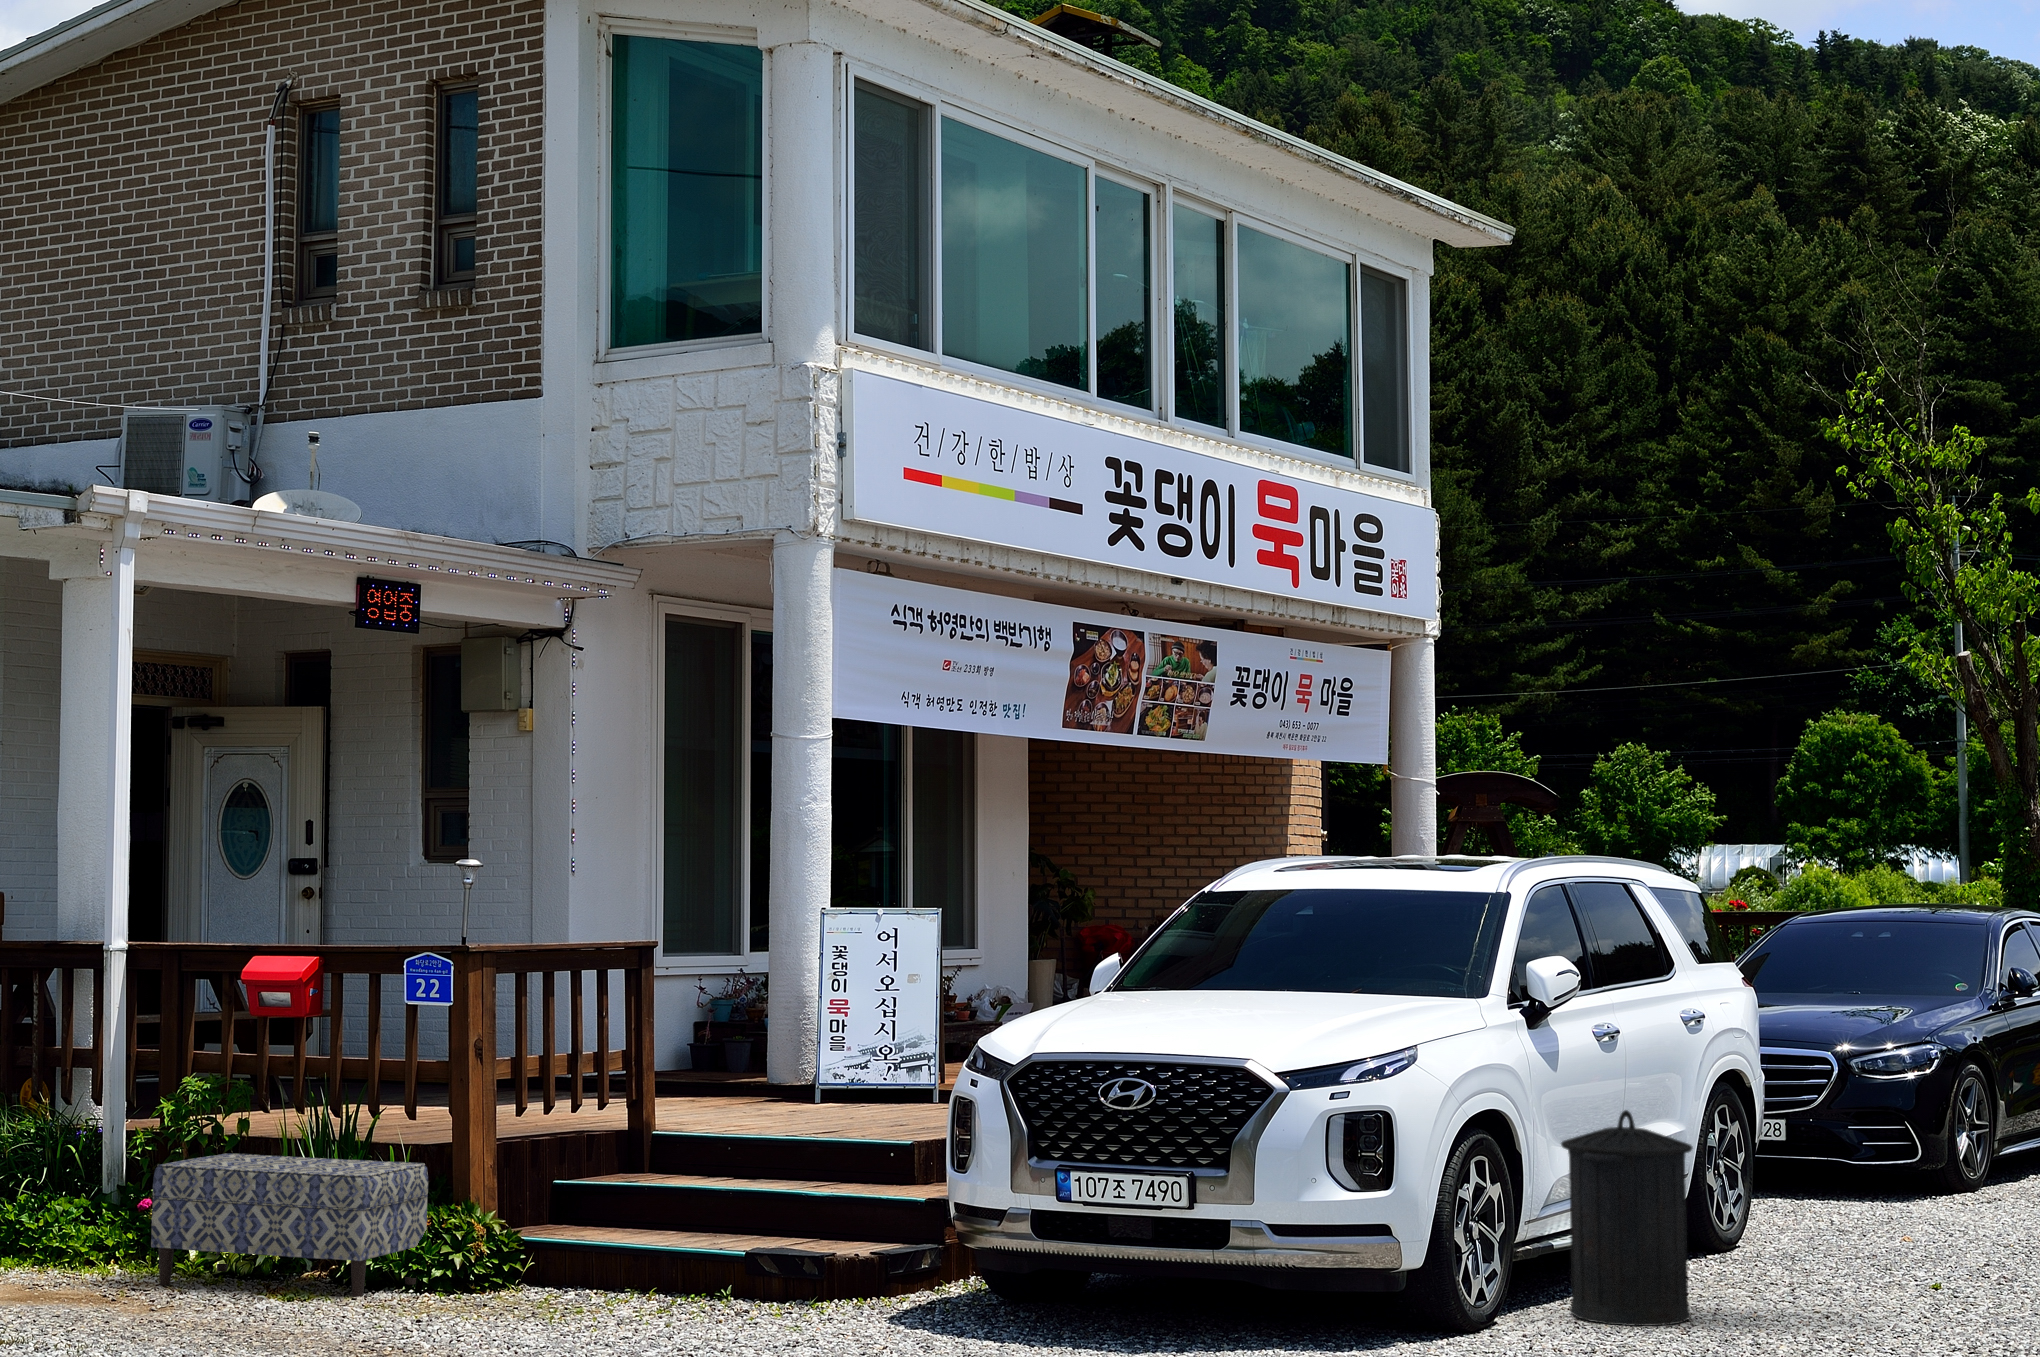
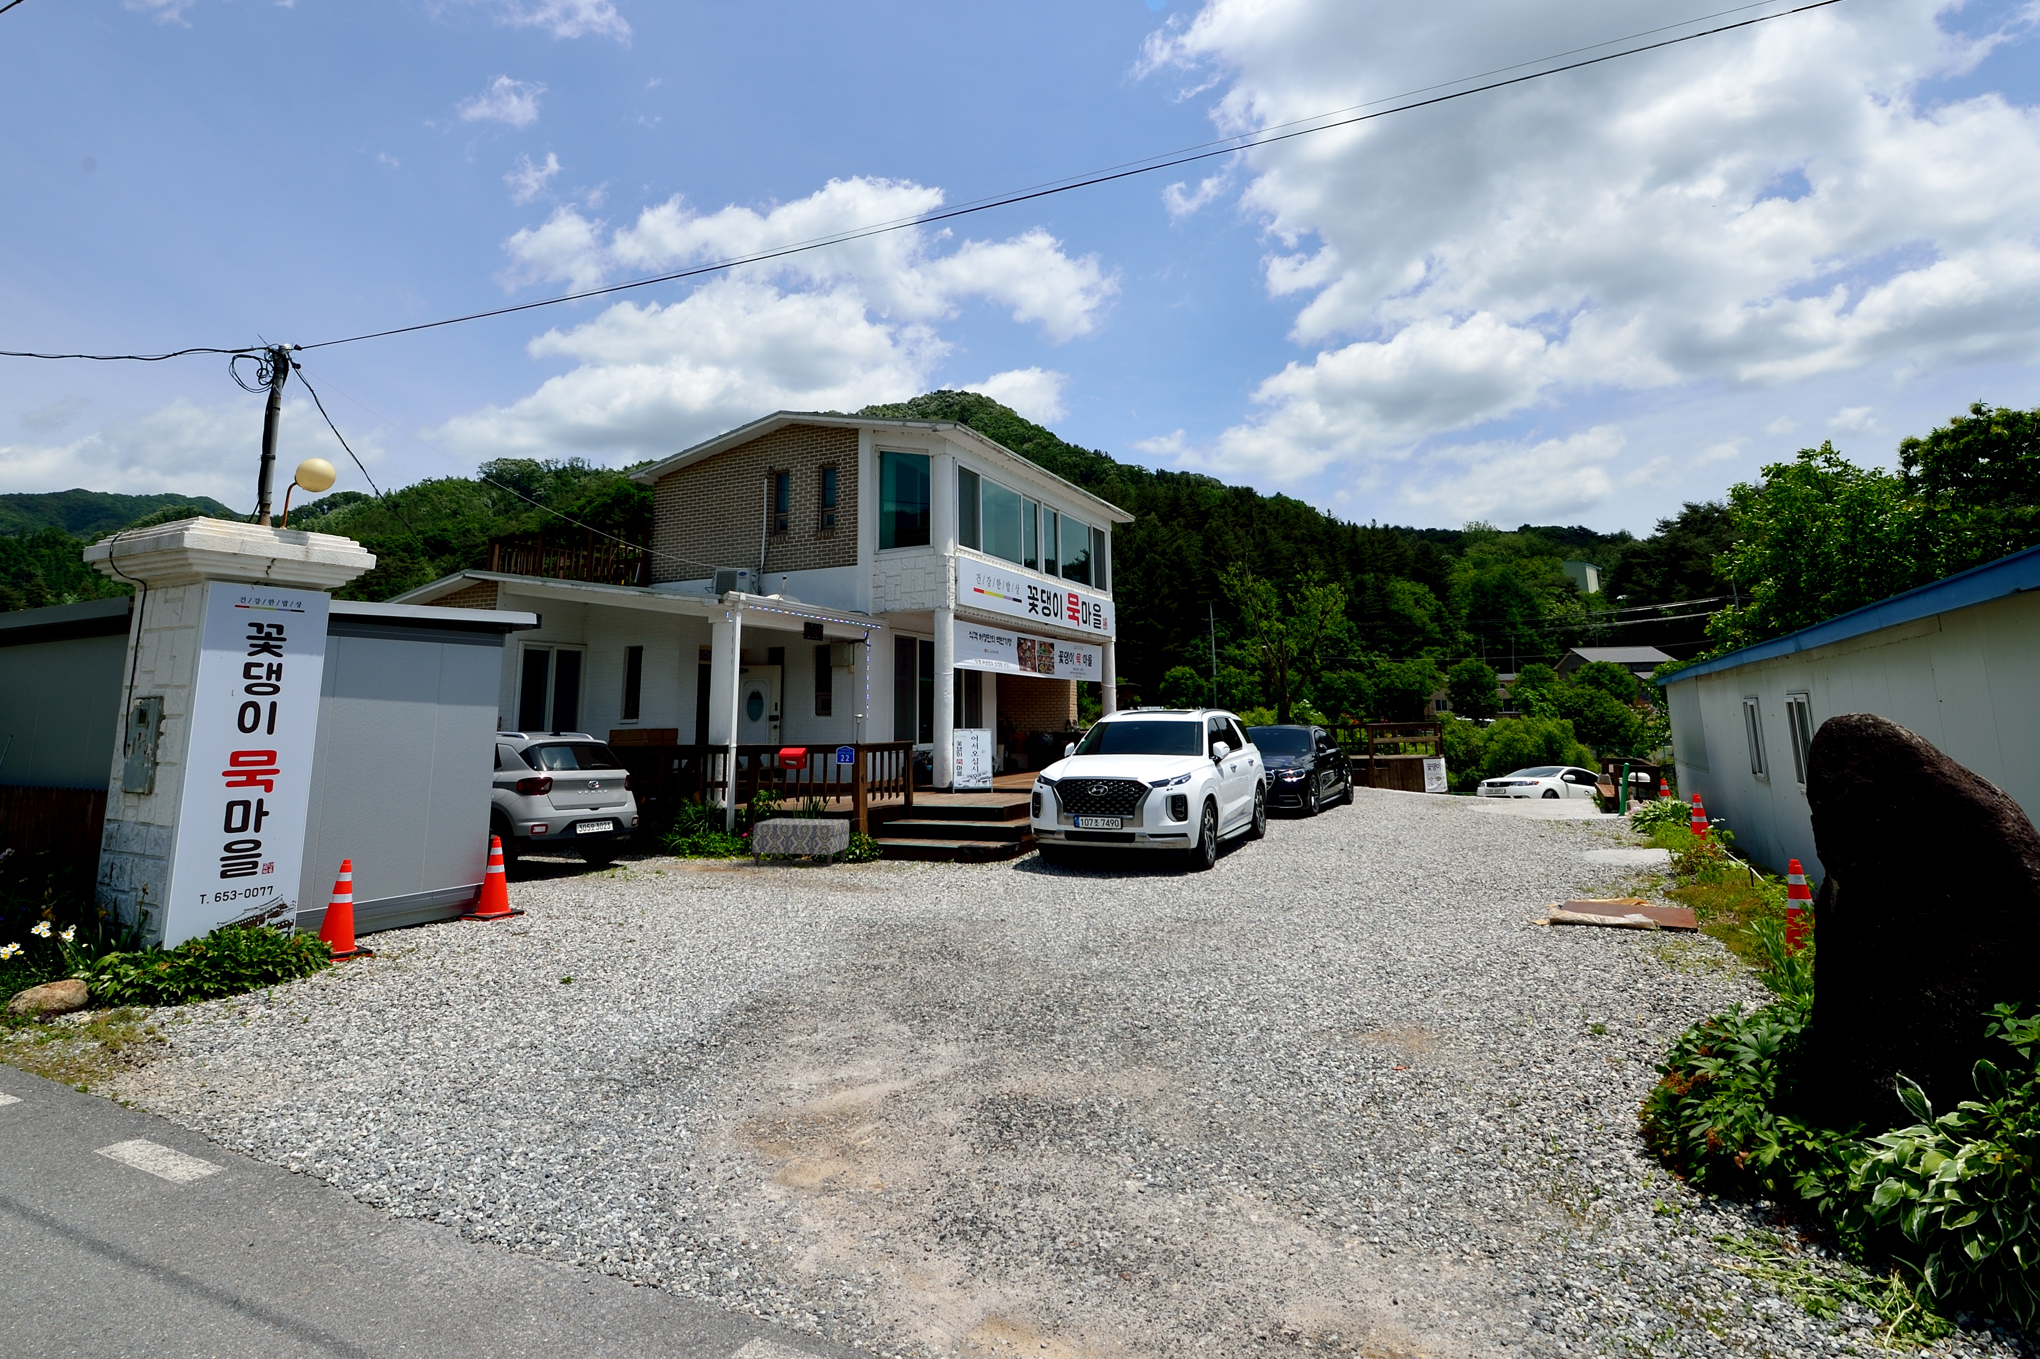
trash can: present [1561,1110,1692,1326] -> none [1217,790,1257,857]

